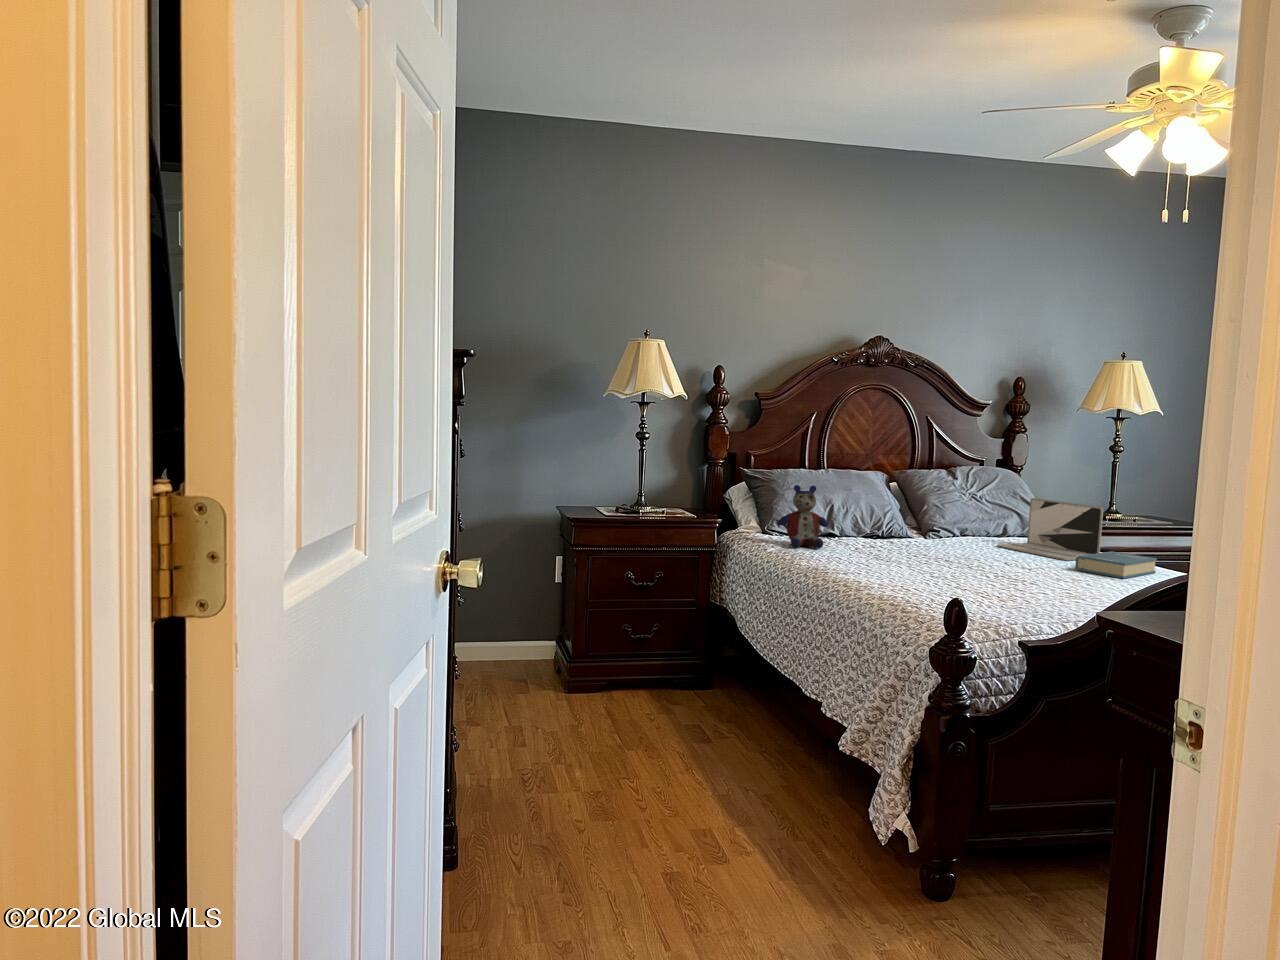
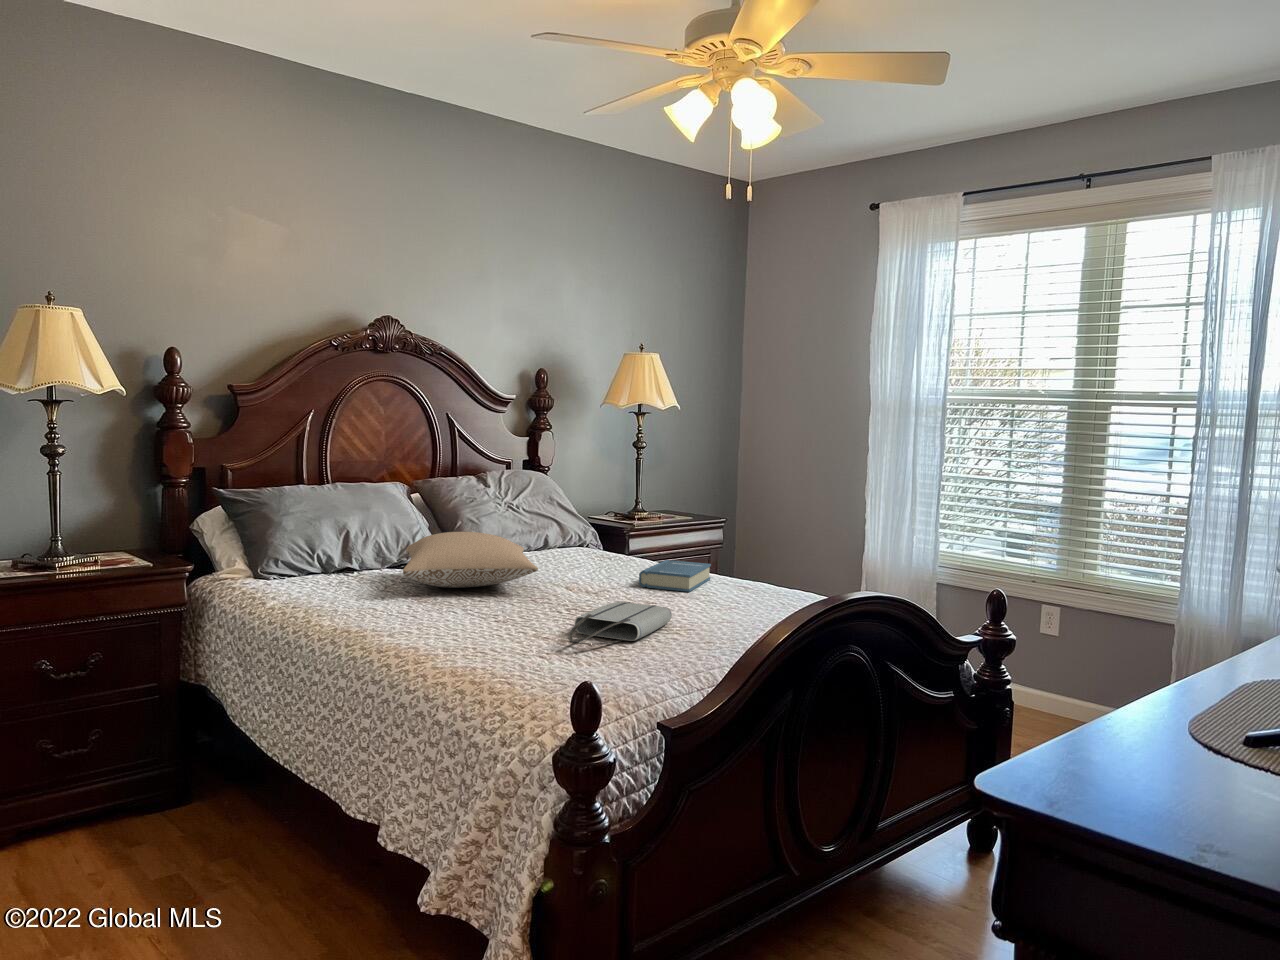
stuffed bear: present [778,485,828,548] -> none [280,511,349,597]
laptop: present [997,498,1103,560] -> none [545,505,652,574]
pillow: none [865,510,976,554] -> present [403,532,538,588]
tote bag: none [978,573,1086,600] -> present [568,602,672,645]

